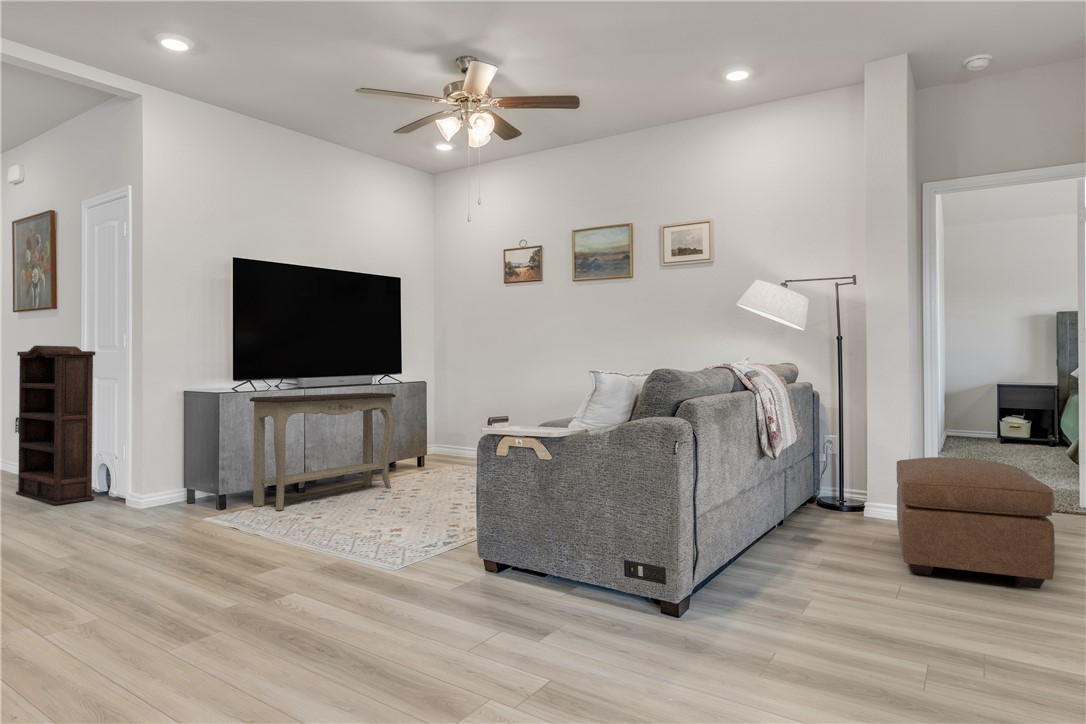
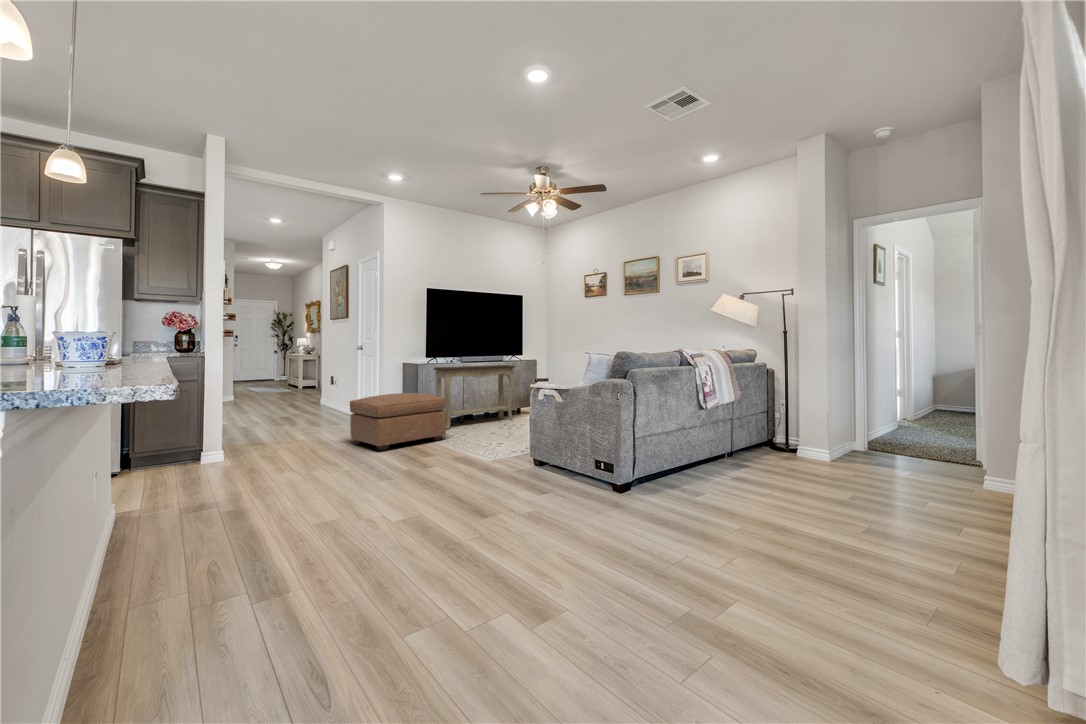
bookshelf: present [16,345,95,505] -> none [328,340,363,422]
ottoman: present [897,457,1055,589] -> present [350,393,446,451]

